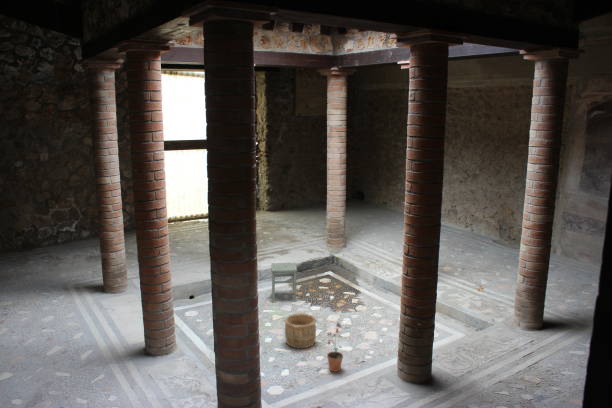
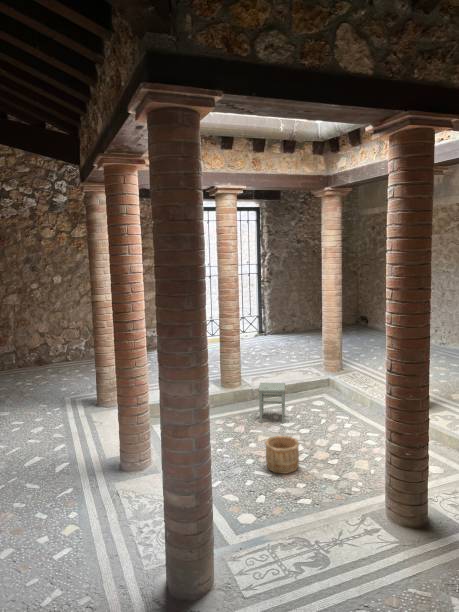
potted plant: present [327,323,343,372] -> none [306,447,325,503]

